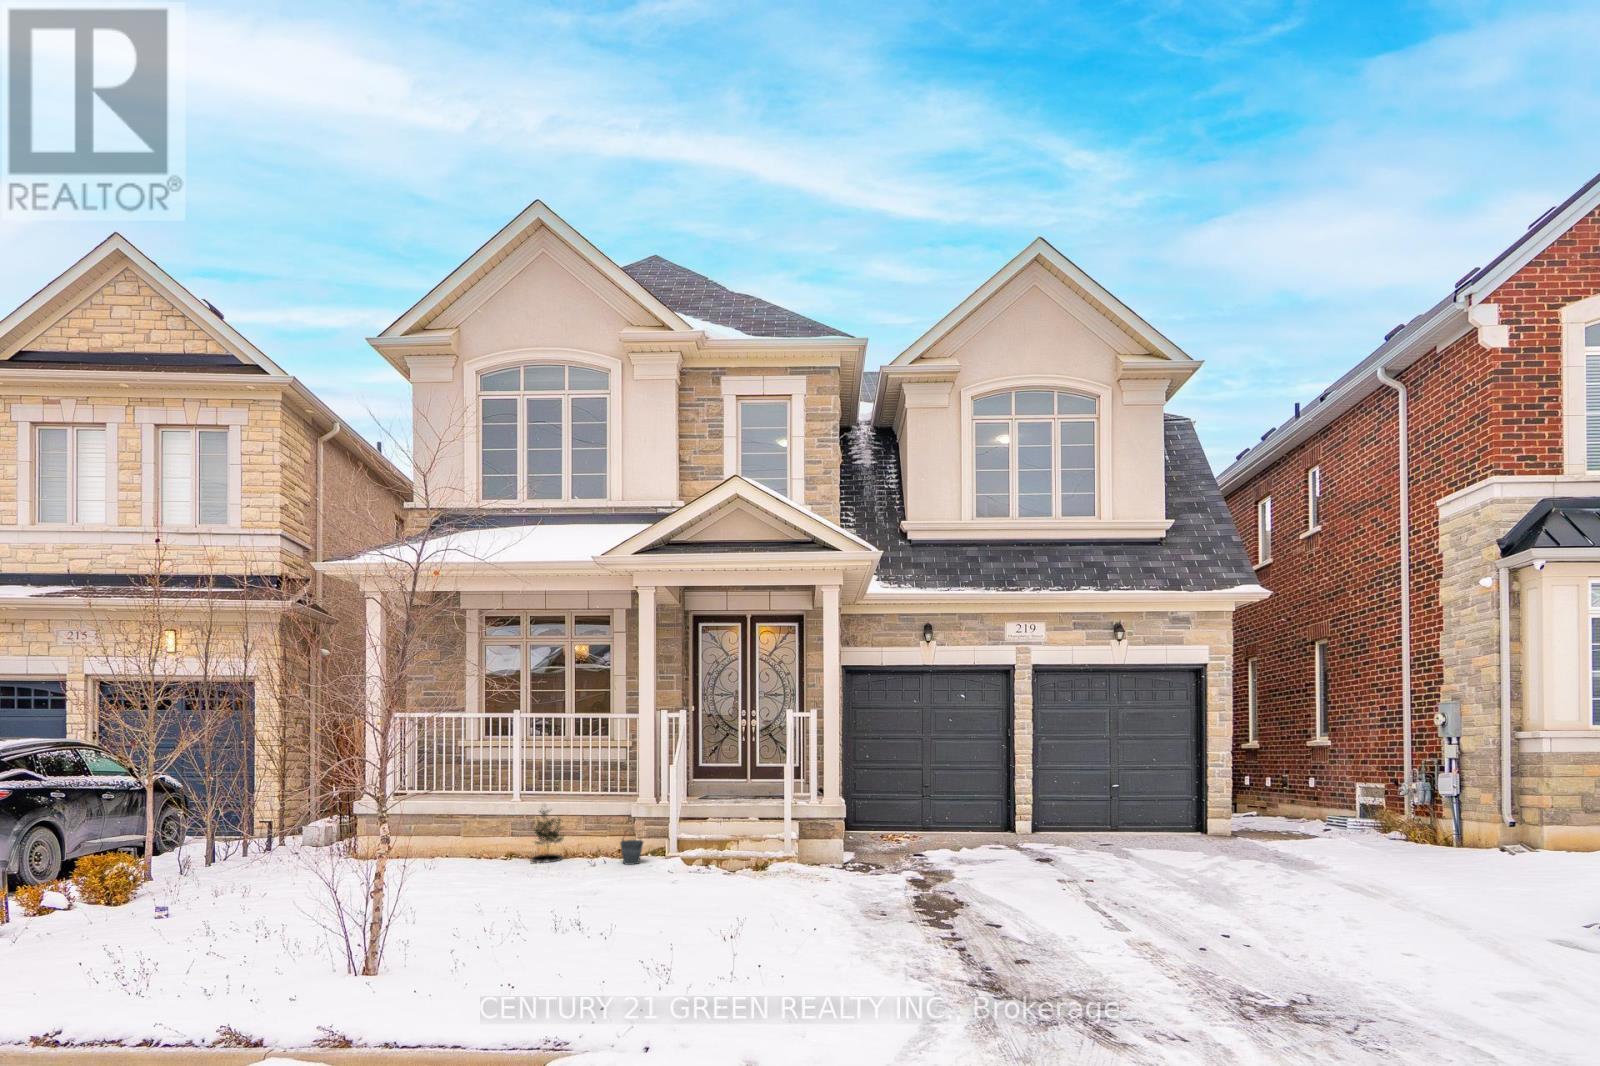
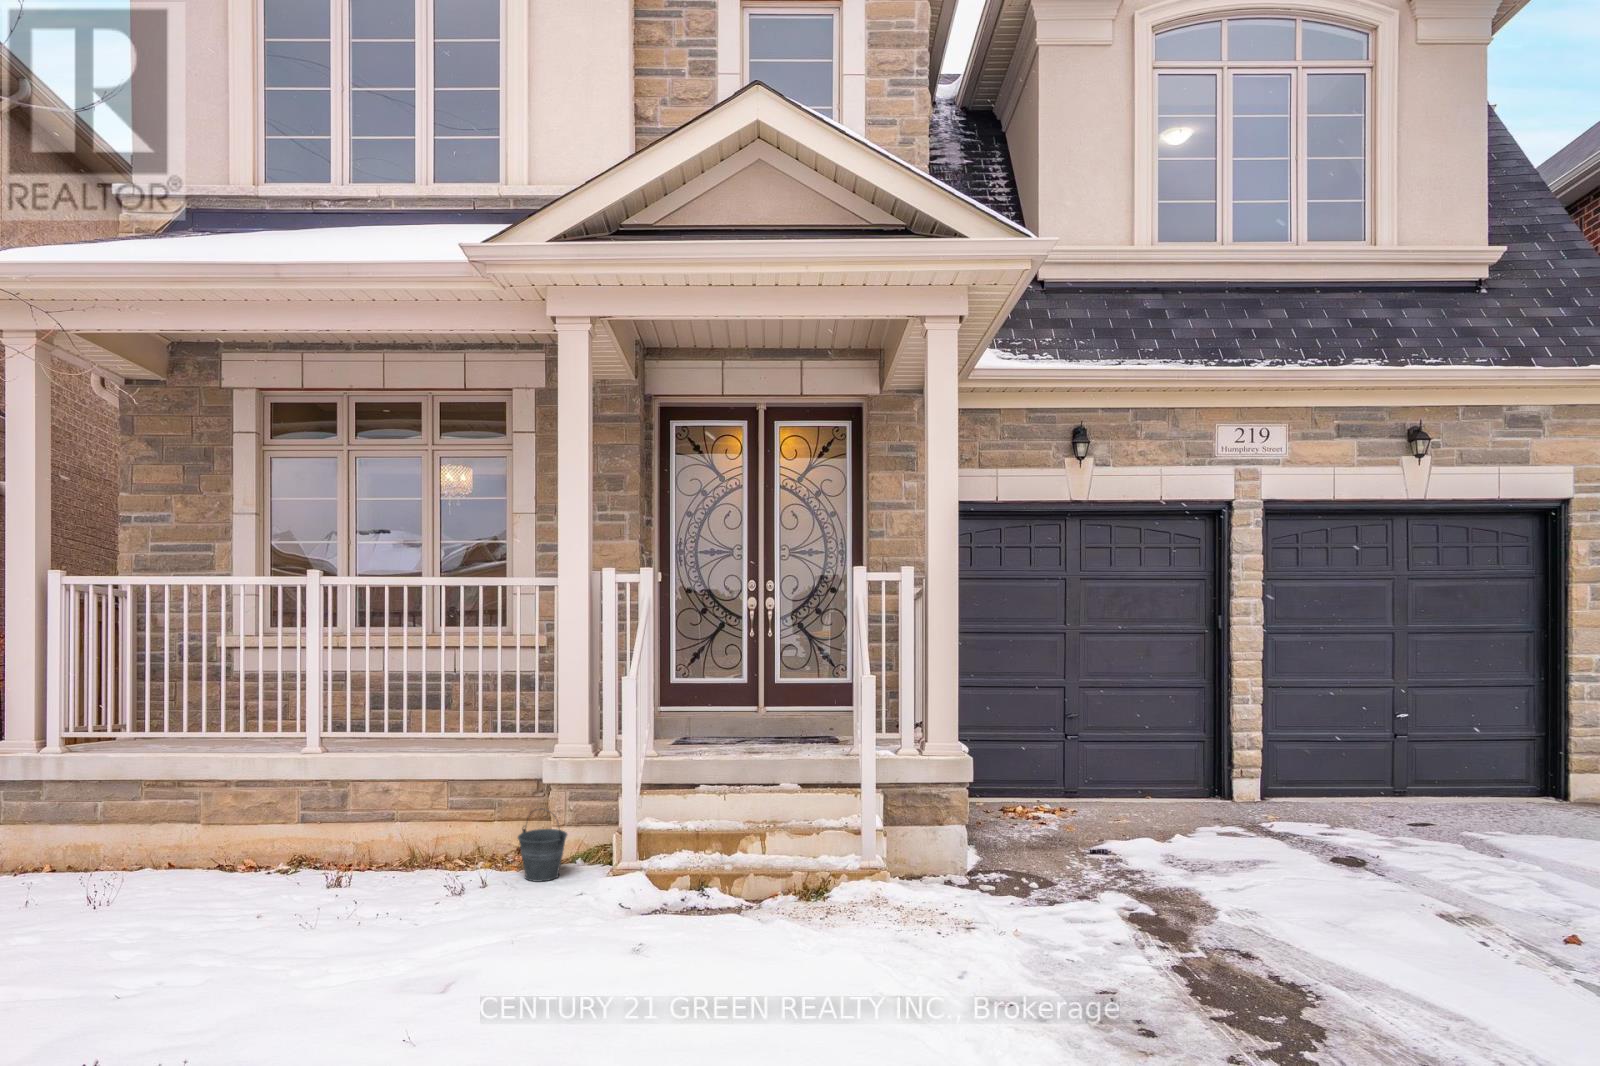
potted tree: present [531,810,564,863] -> none [332,756,409,878]

